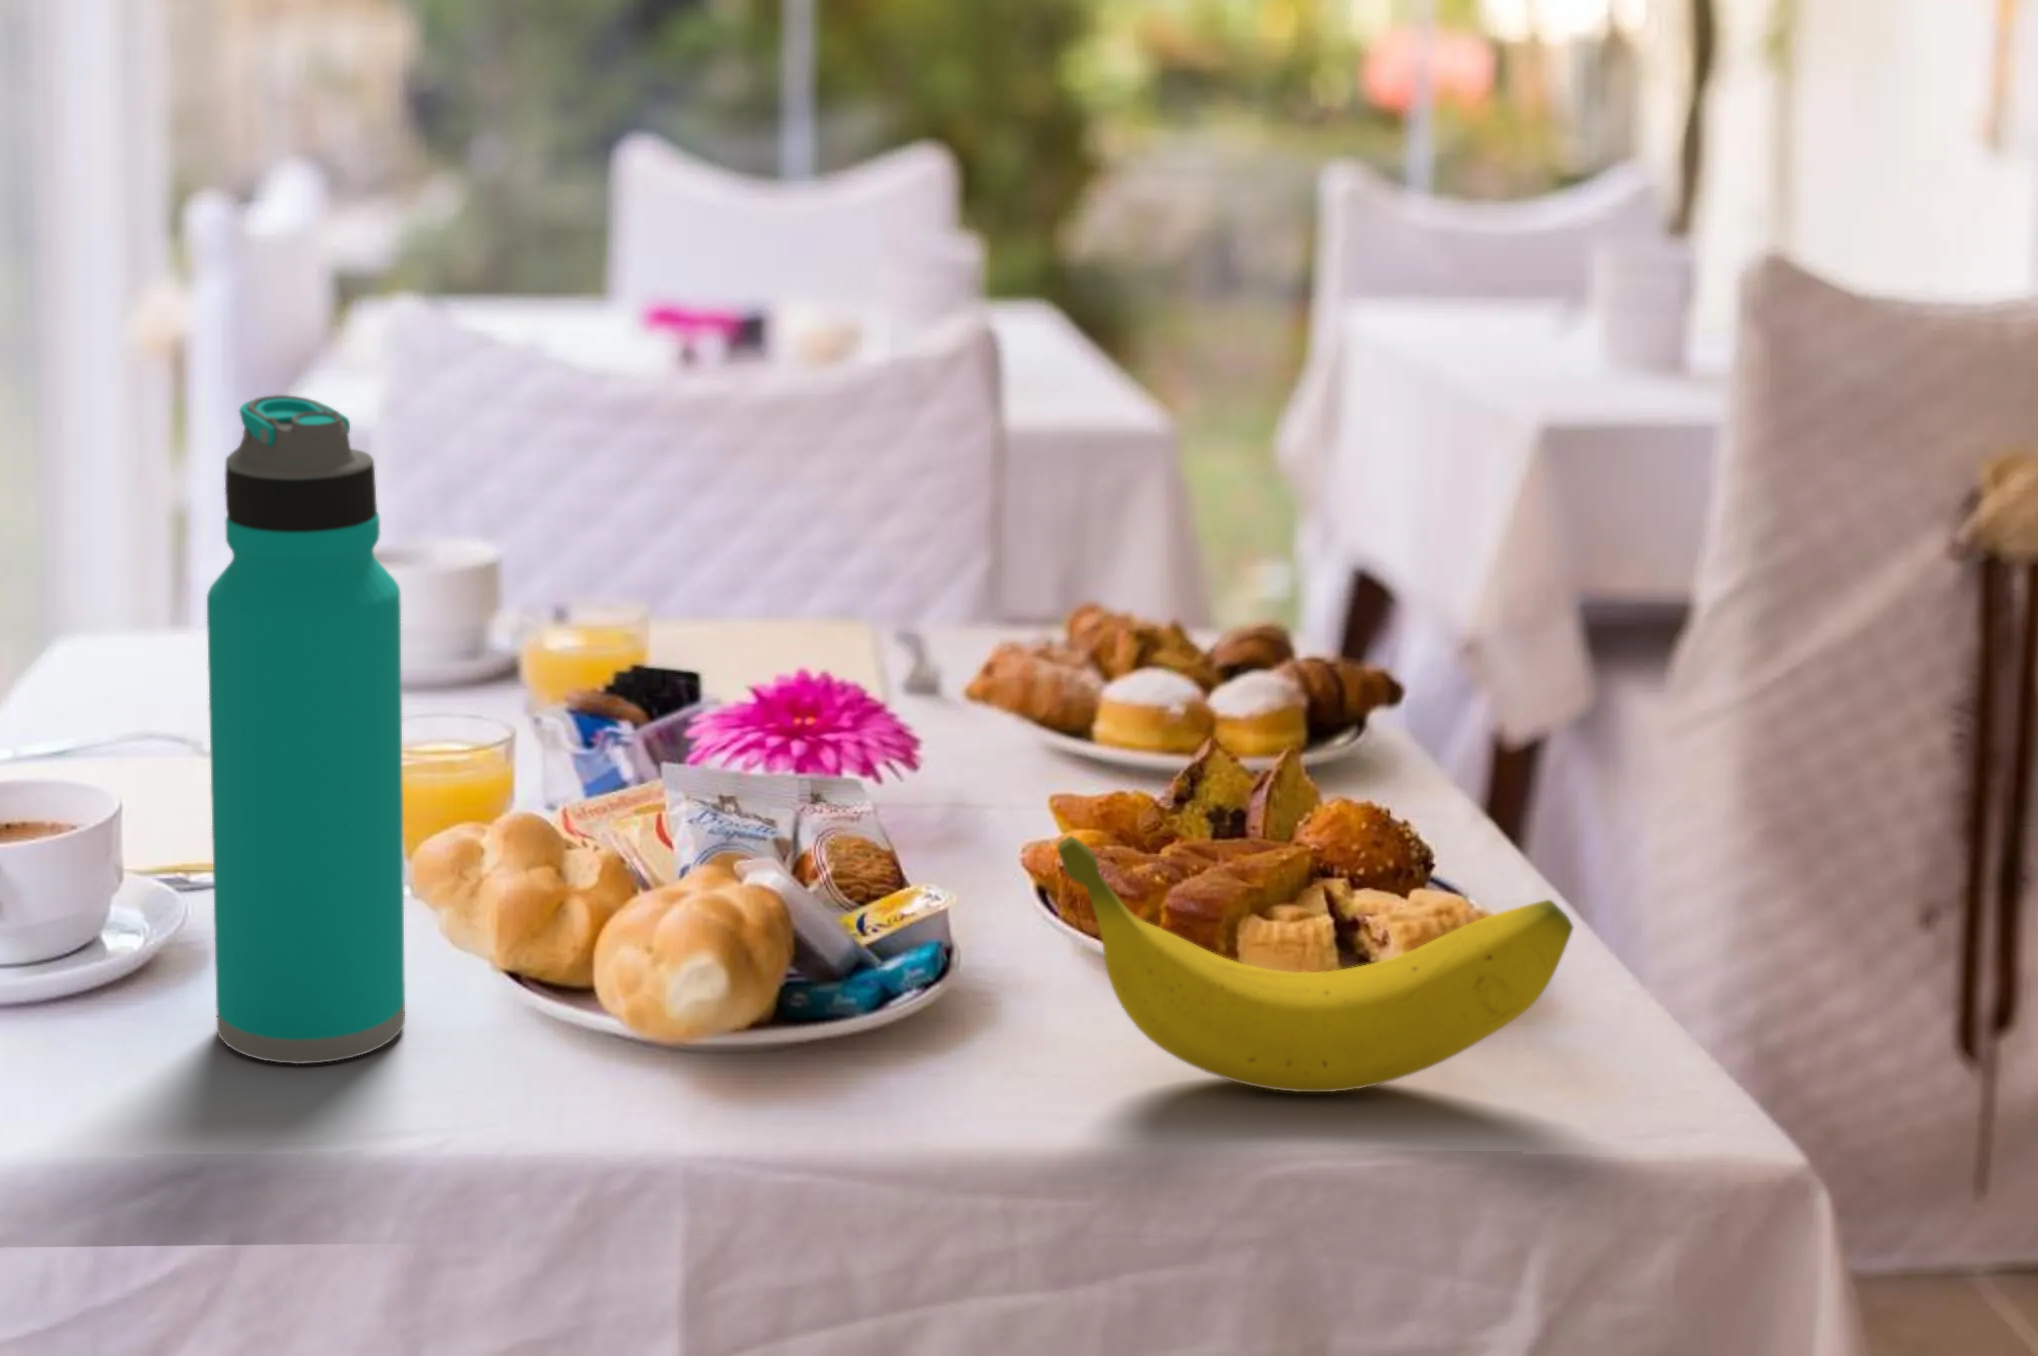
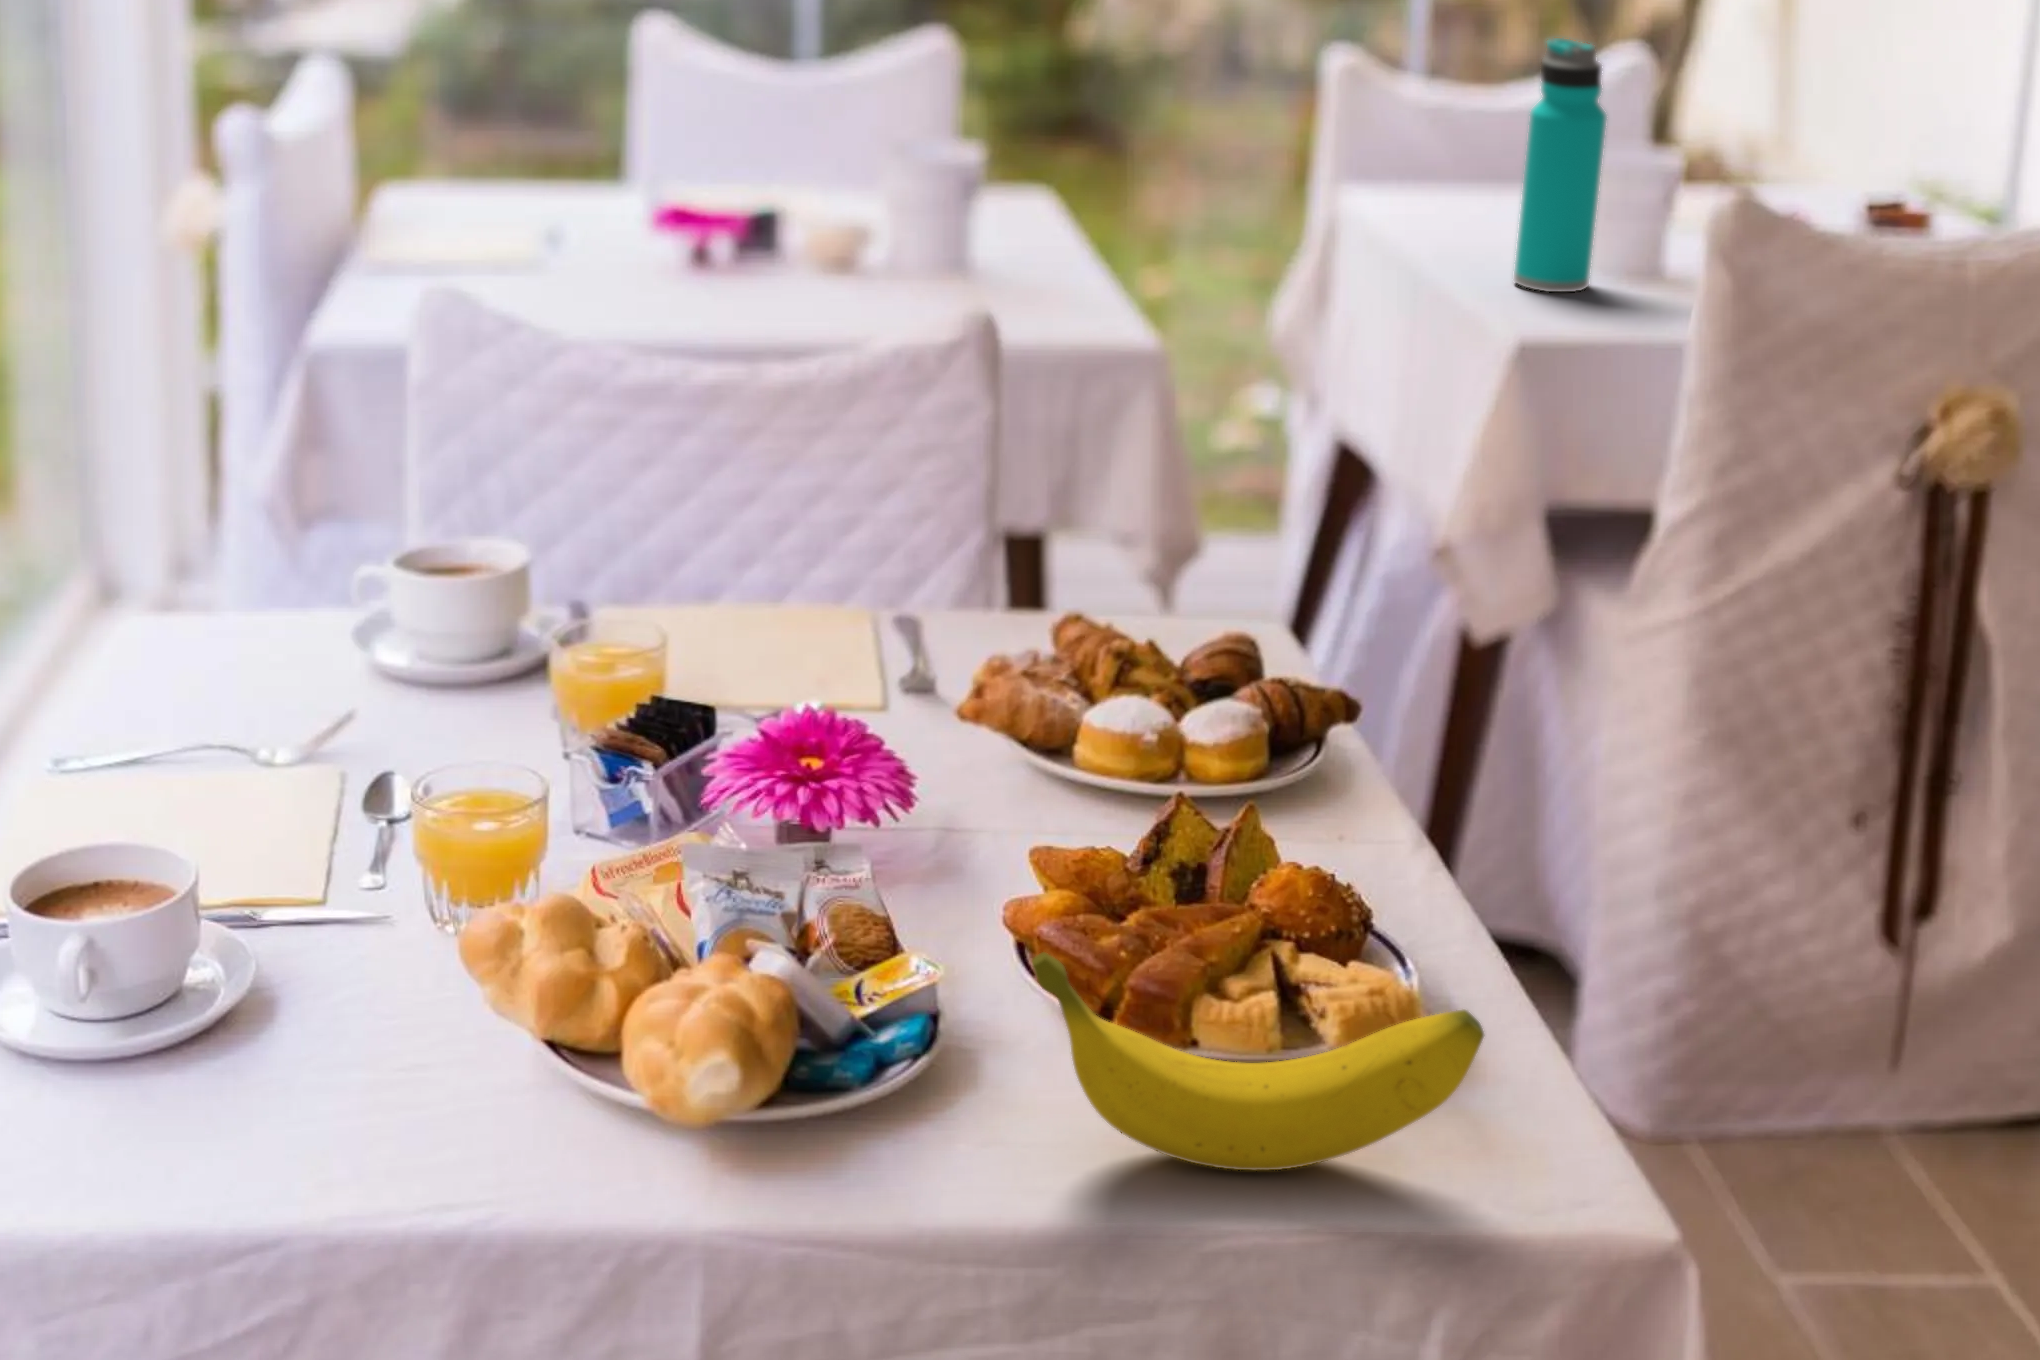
water bottle: present [207,395,405,1064] -> present [1514,38,1607,292]

